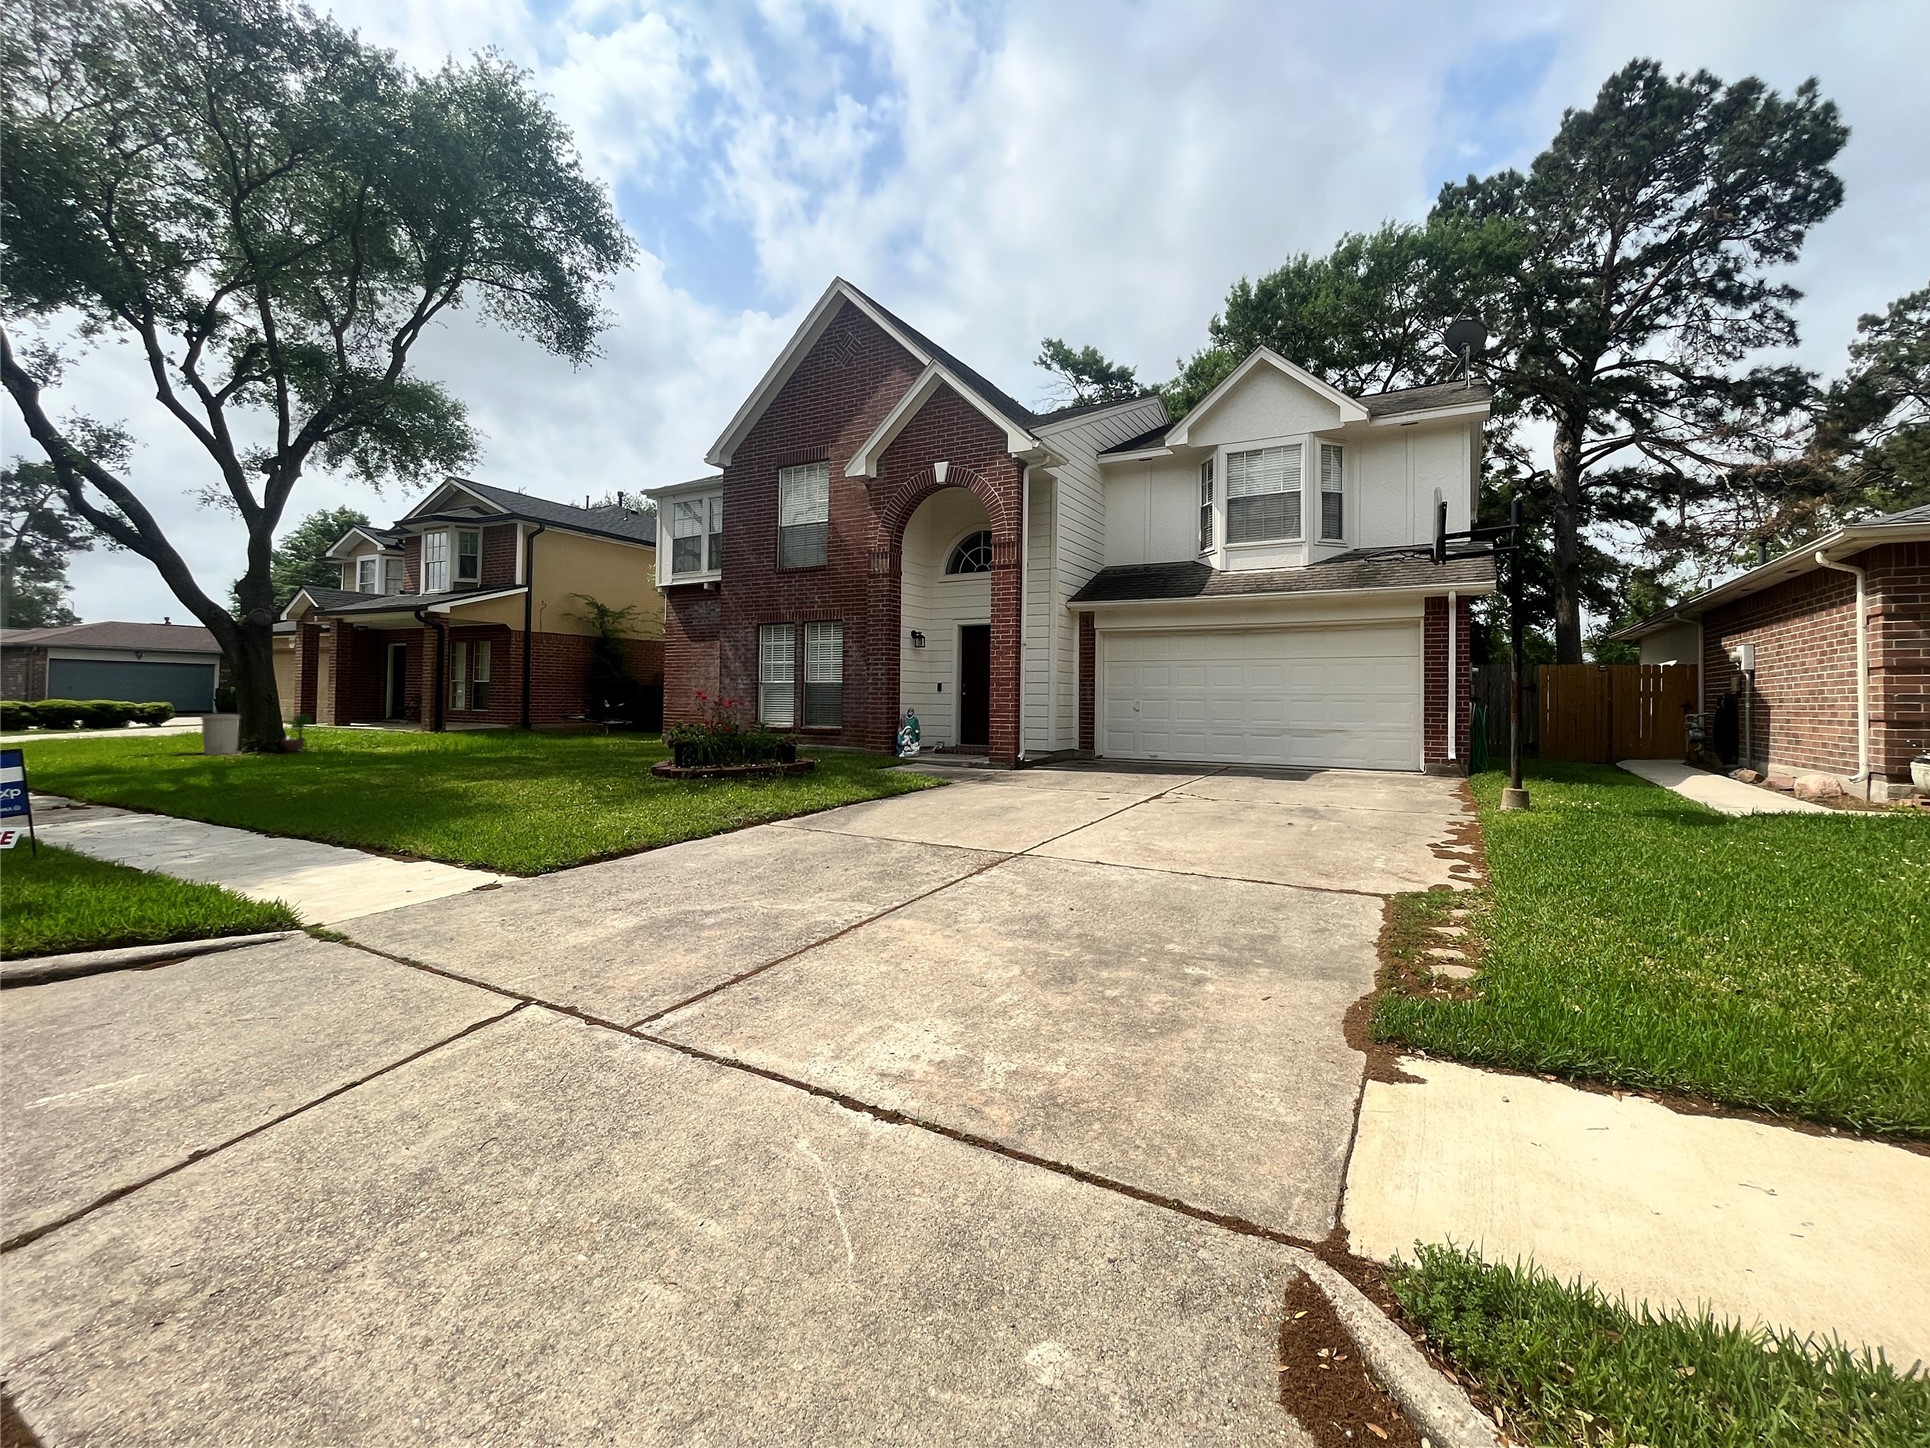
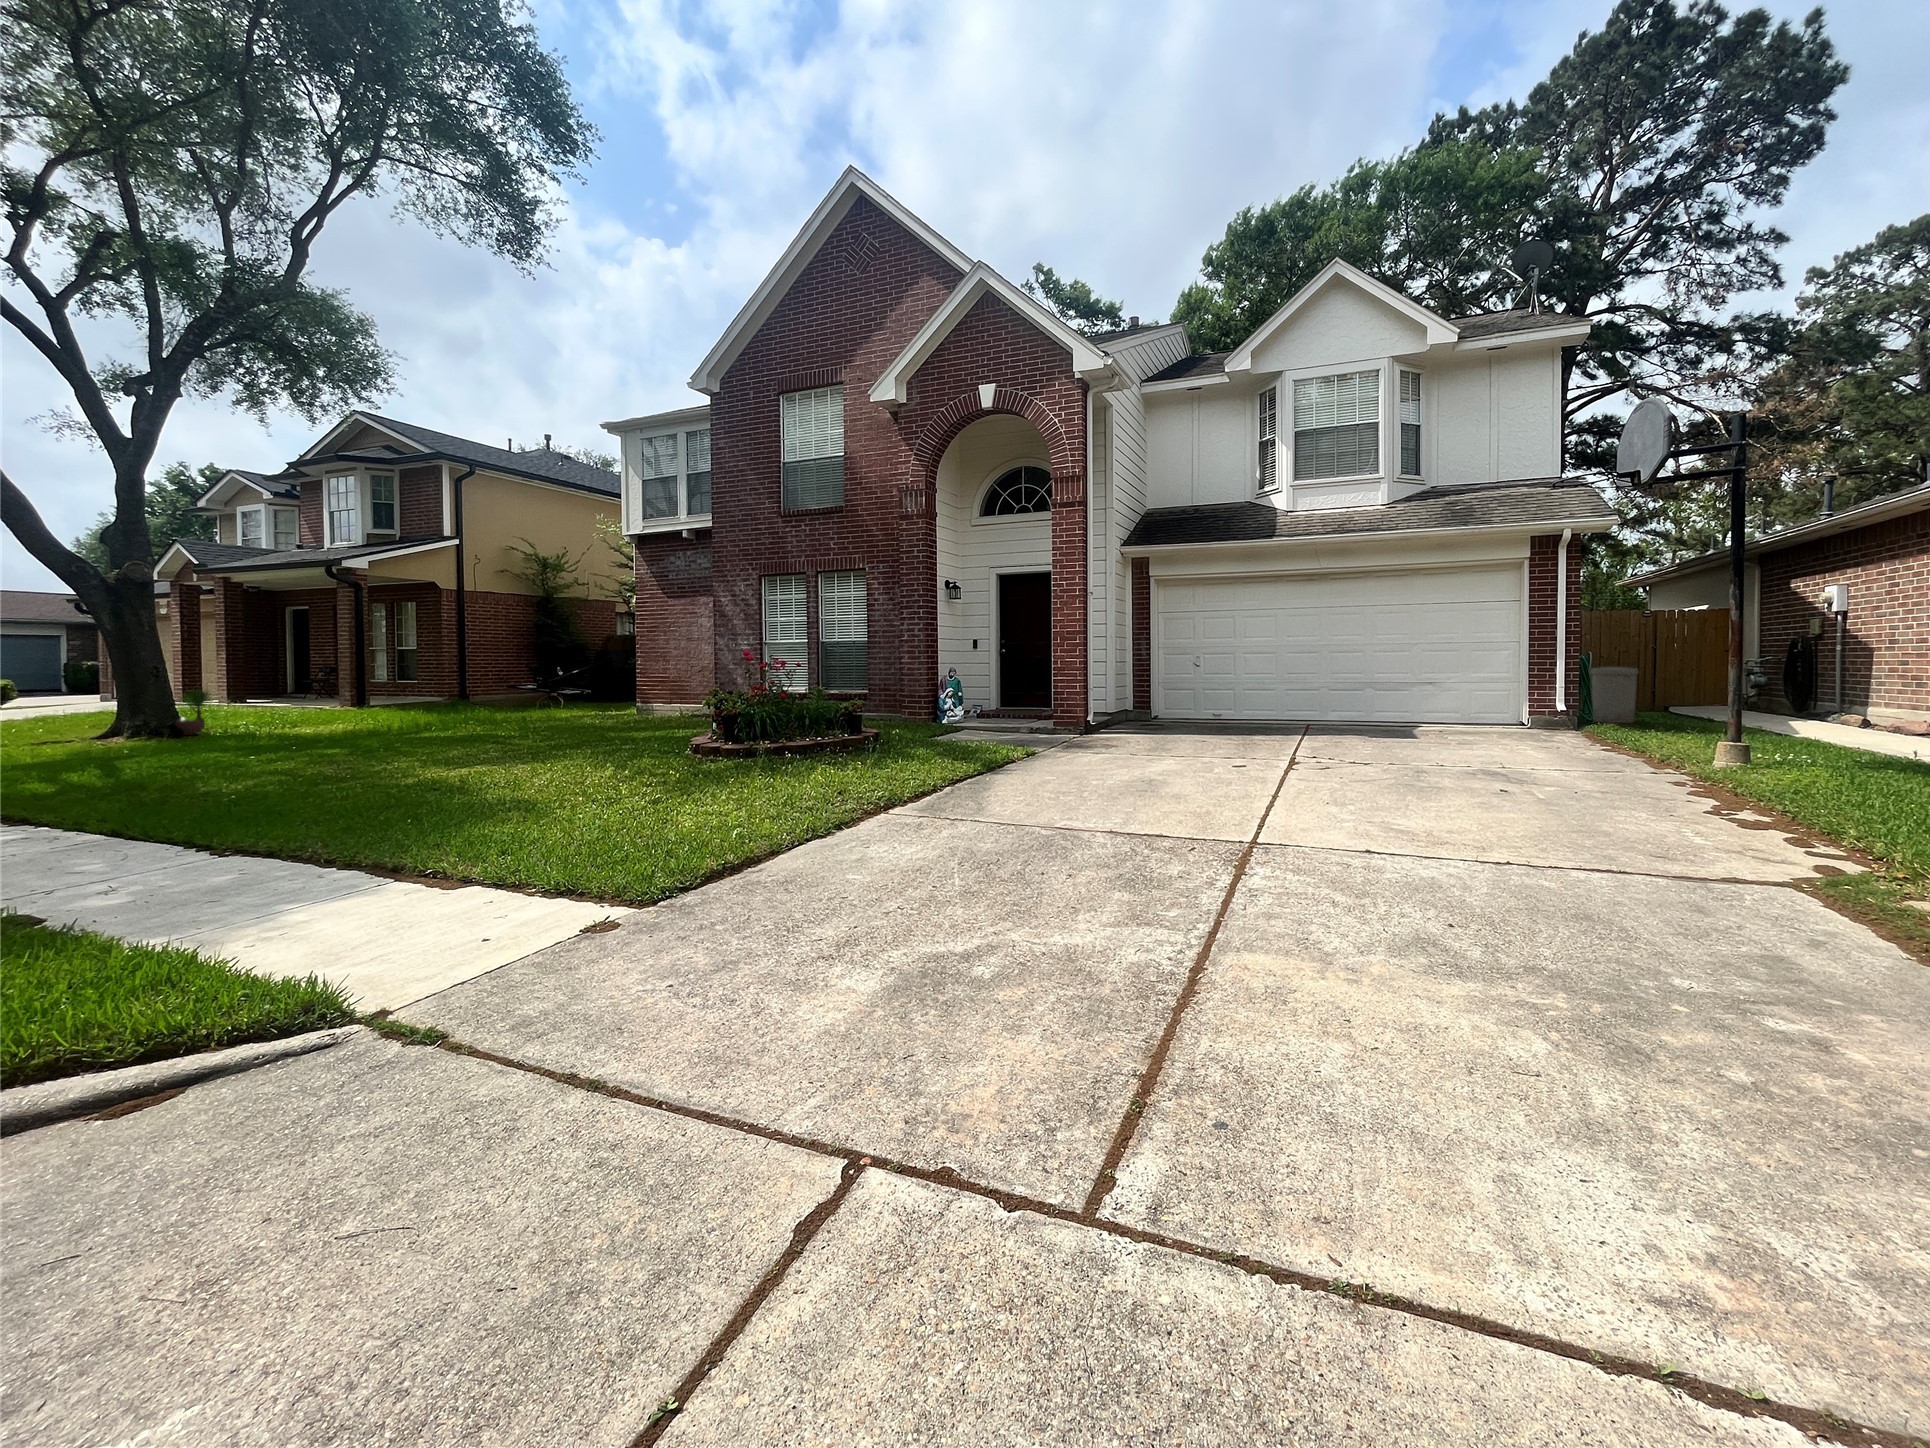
trash can: present [201,714,240,755] -> present [1591,667,1639,723]

